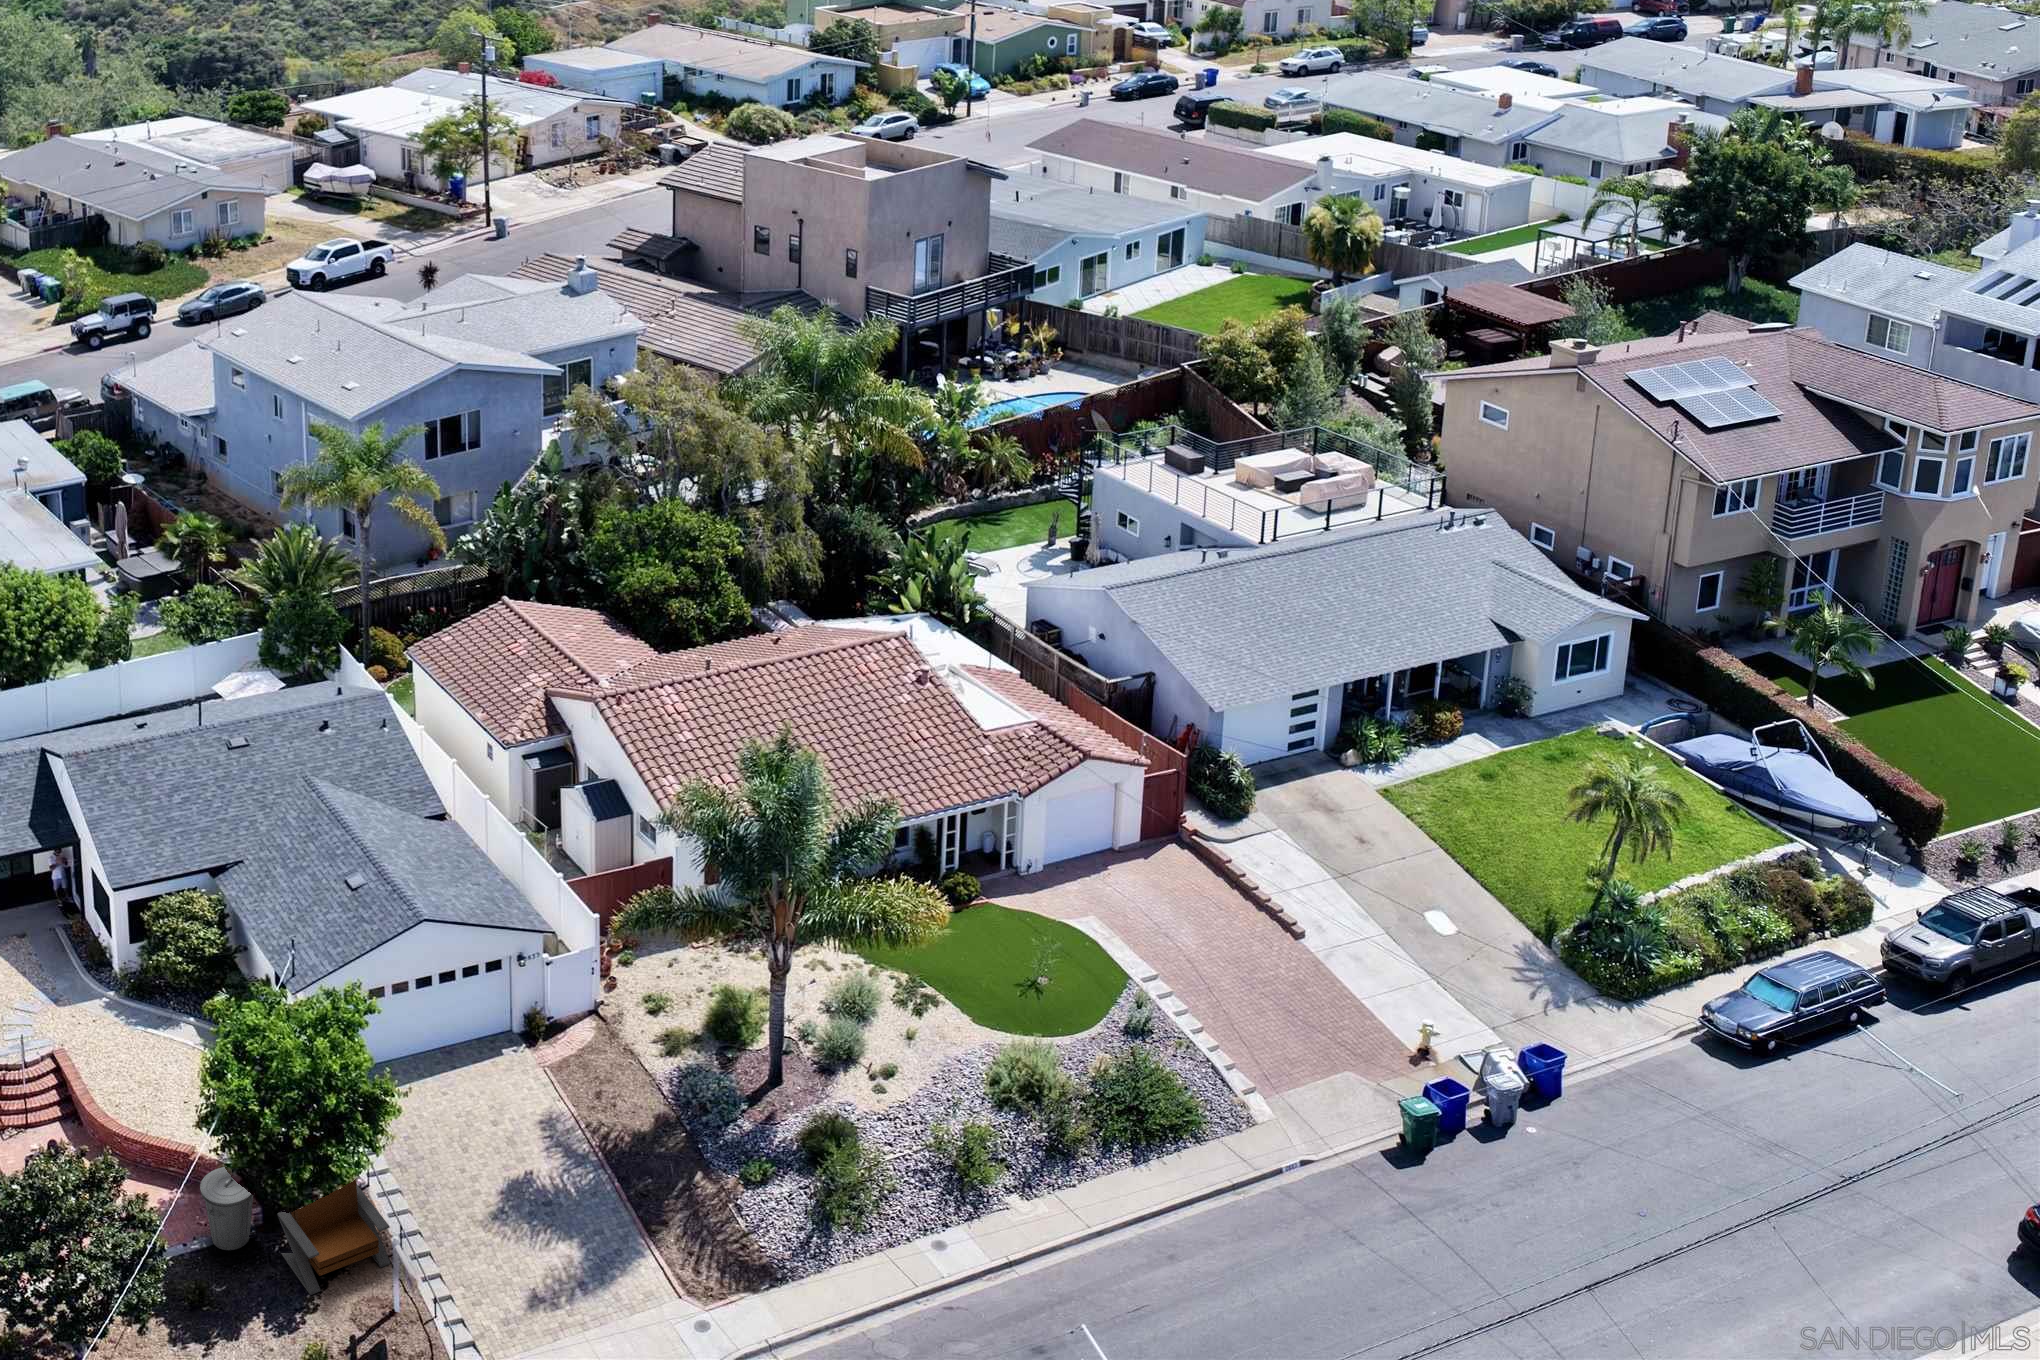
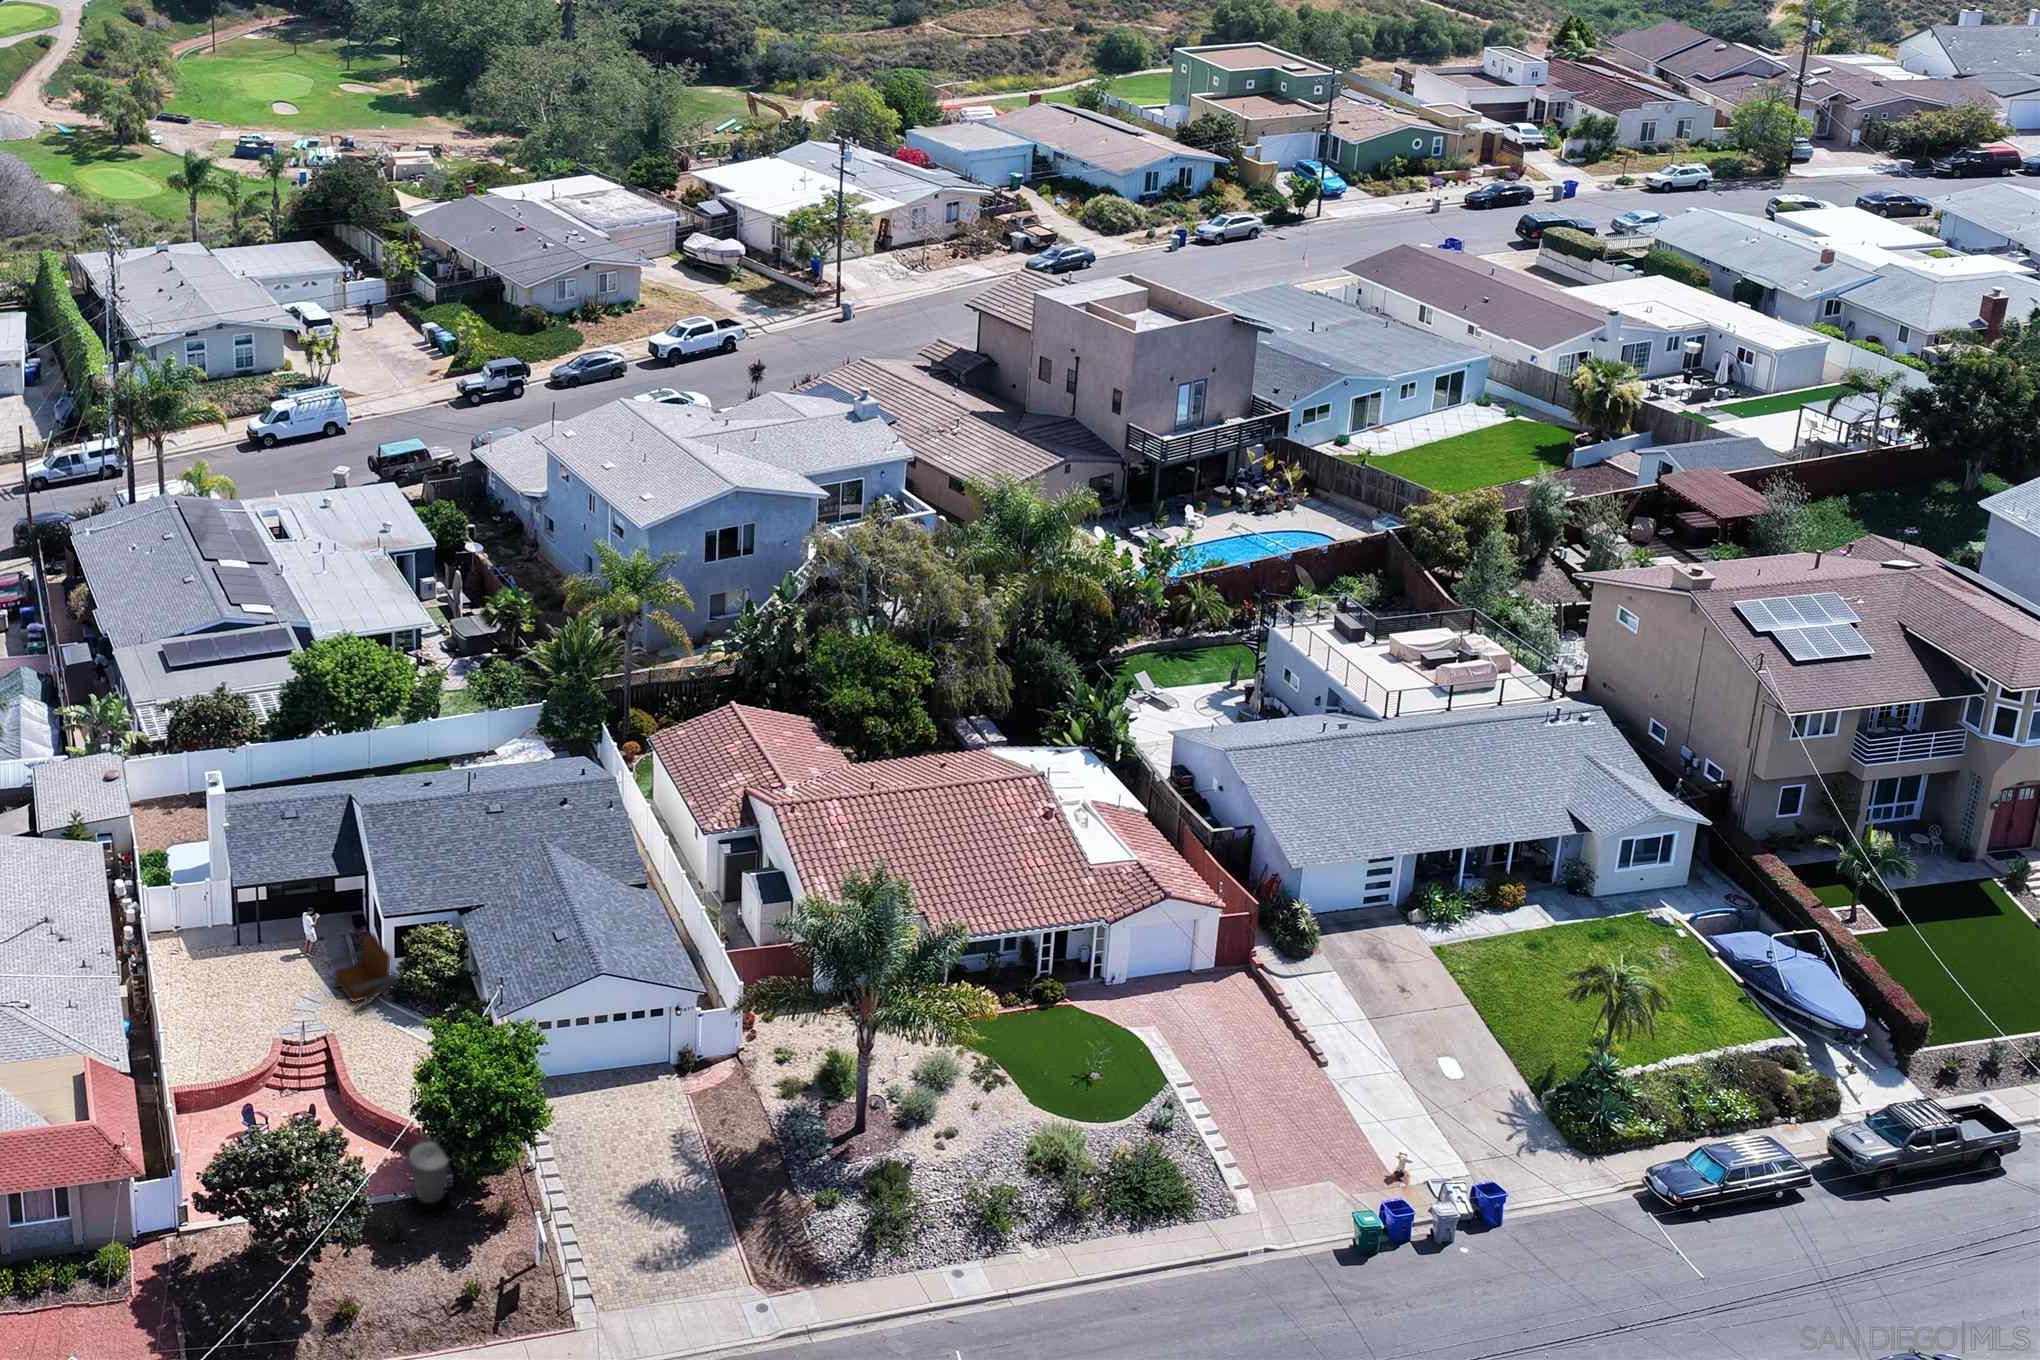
lounge chair: present [277,1179,390,1295] -> present [332,934,397,1015]

